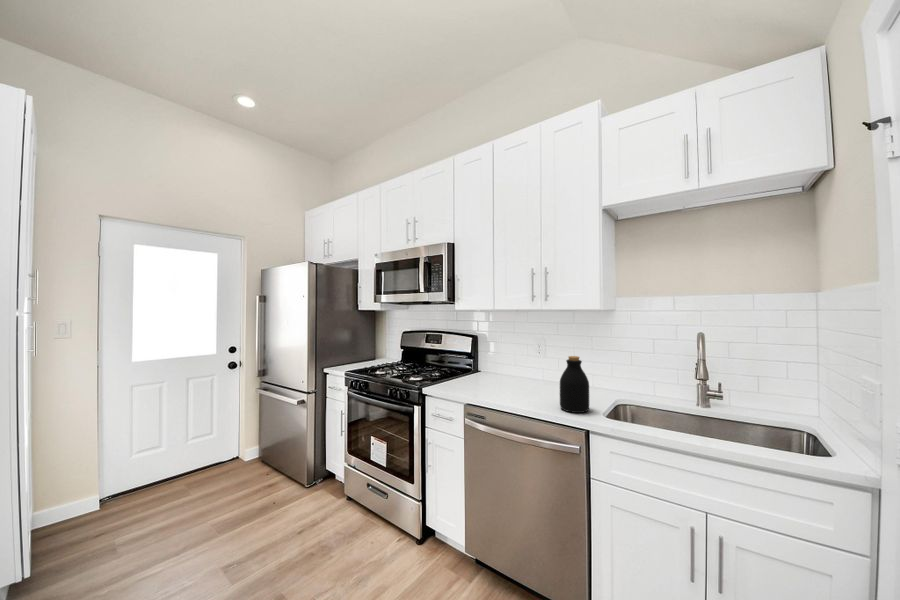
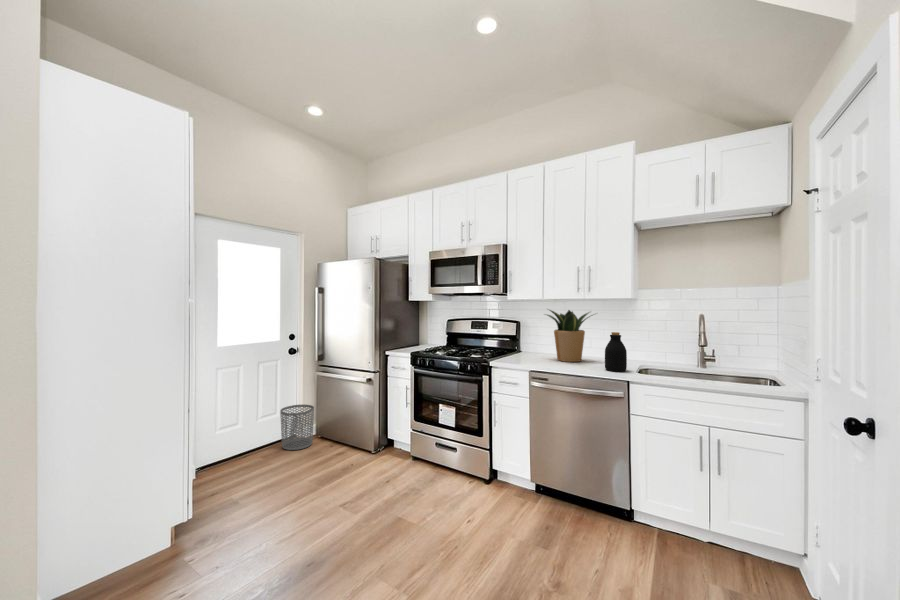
potted plant: none [493,321,560,391] -> present [547,310,593,362]
waste bin: none [211,425,252,479] -> present [280,405,314,450]

